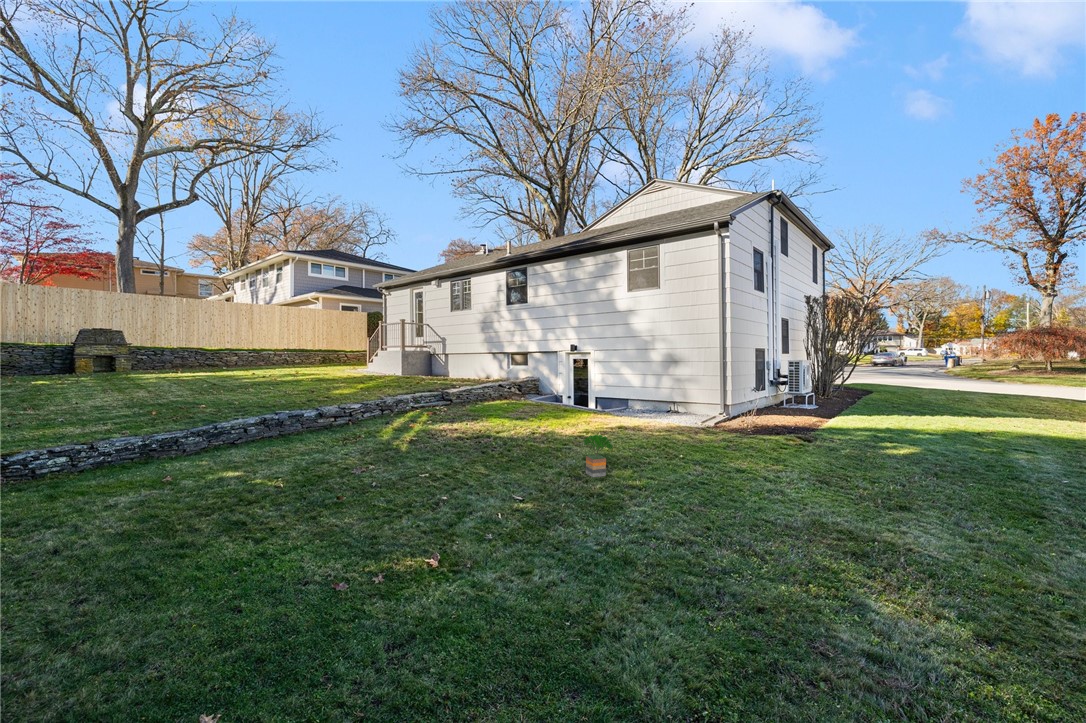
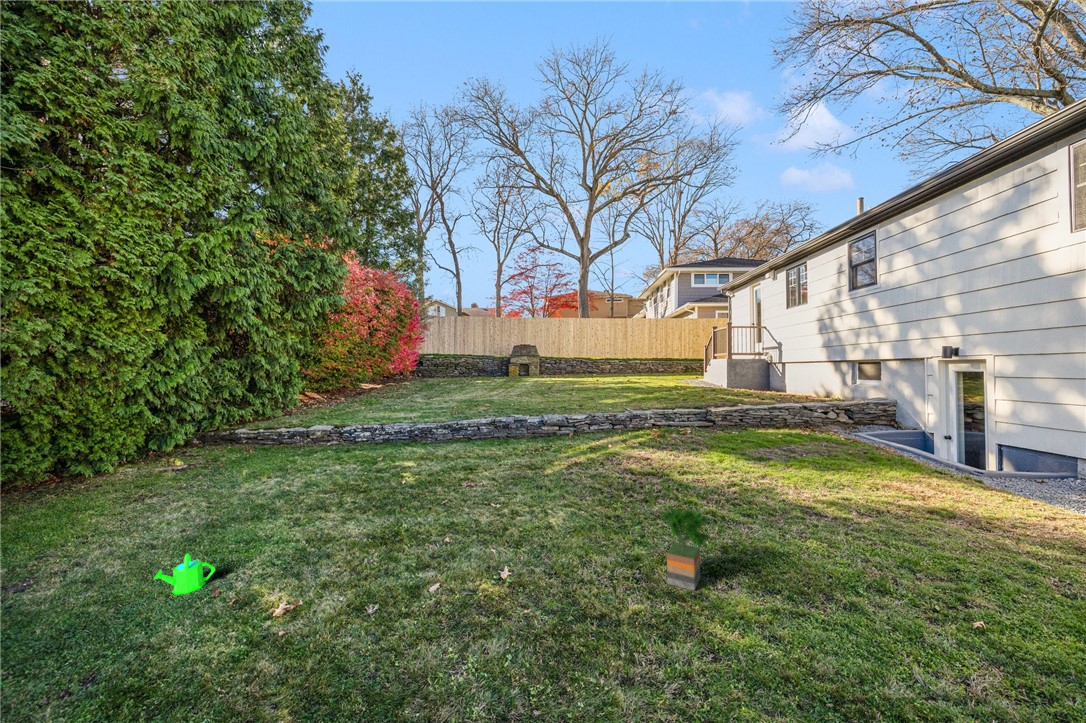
watering can: none [264,569,306,619] -> present [154,553,215,595]

